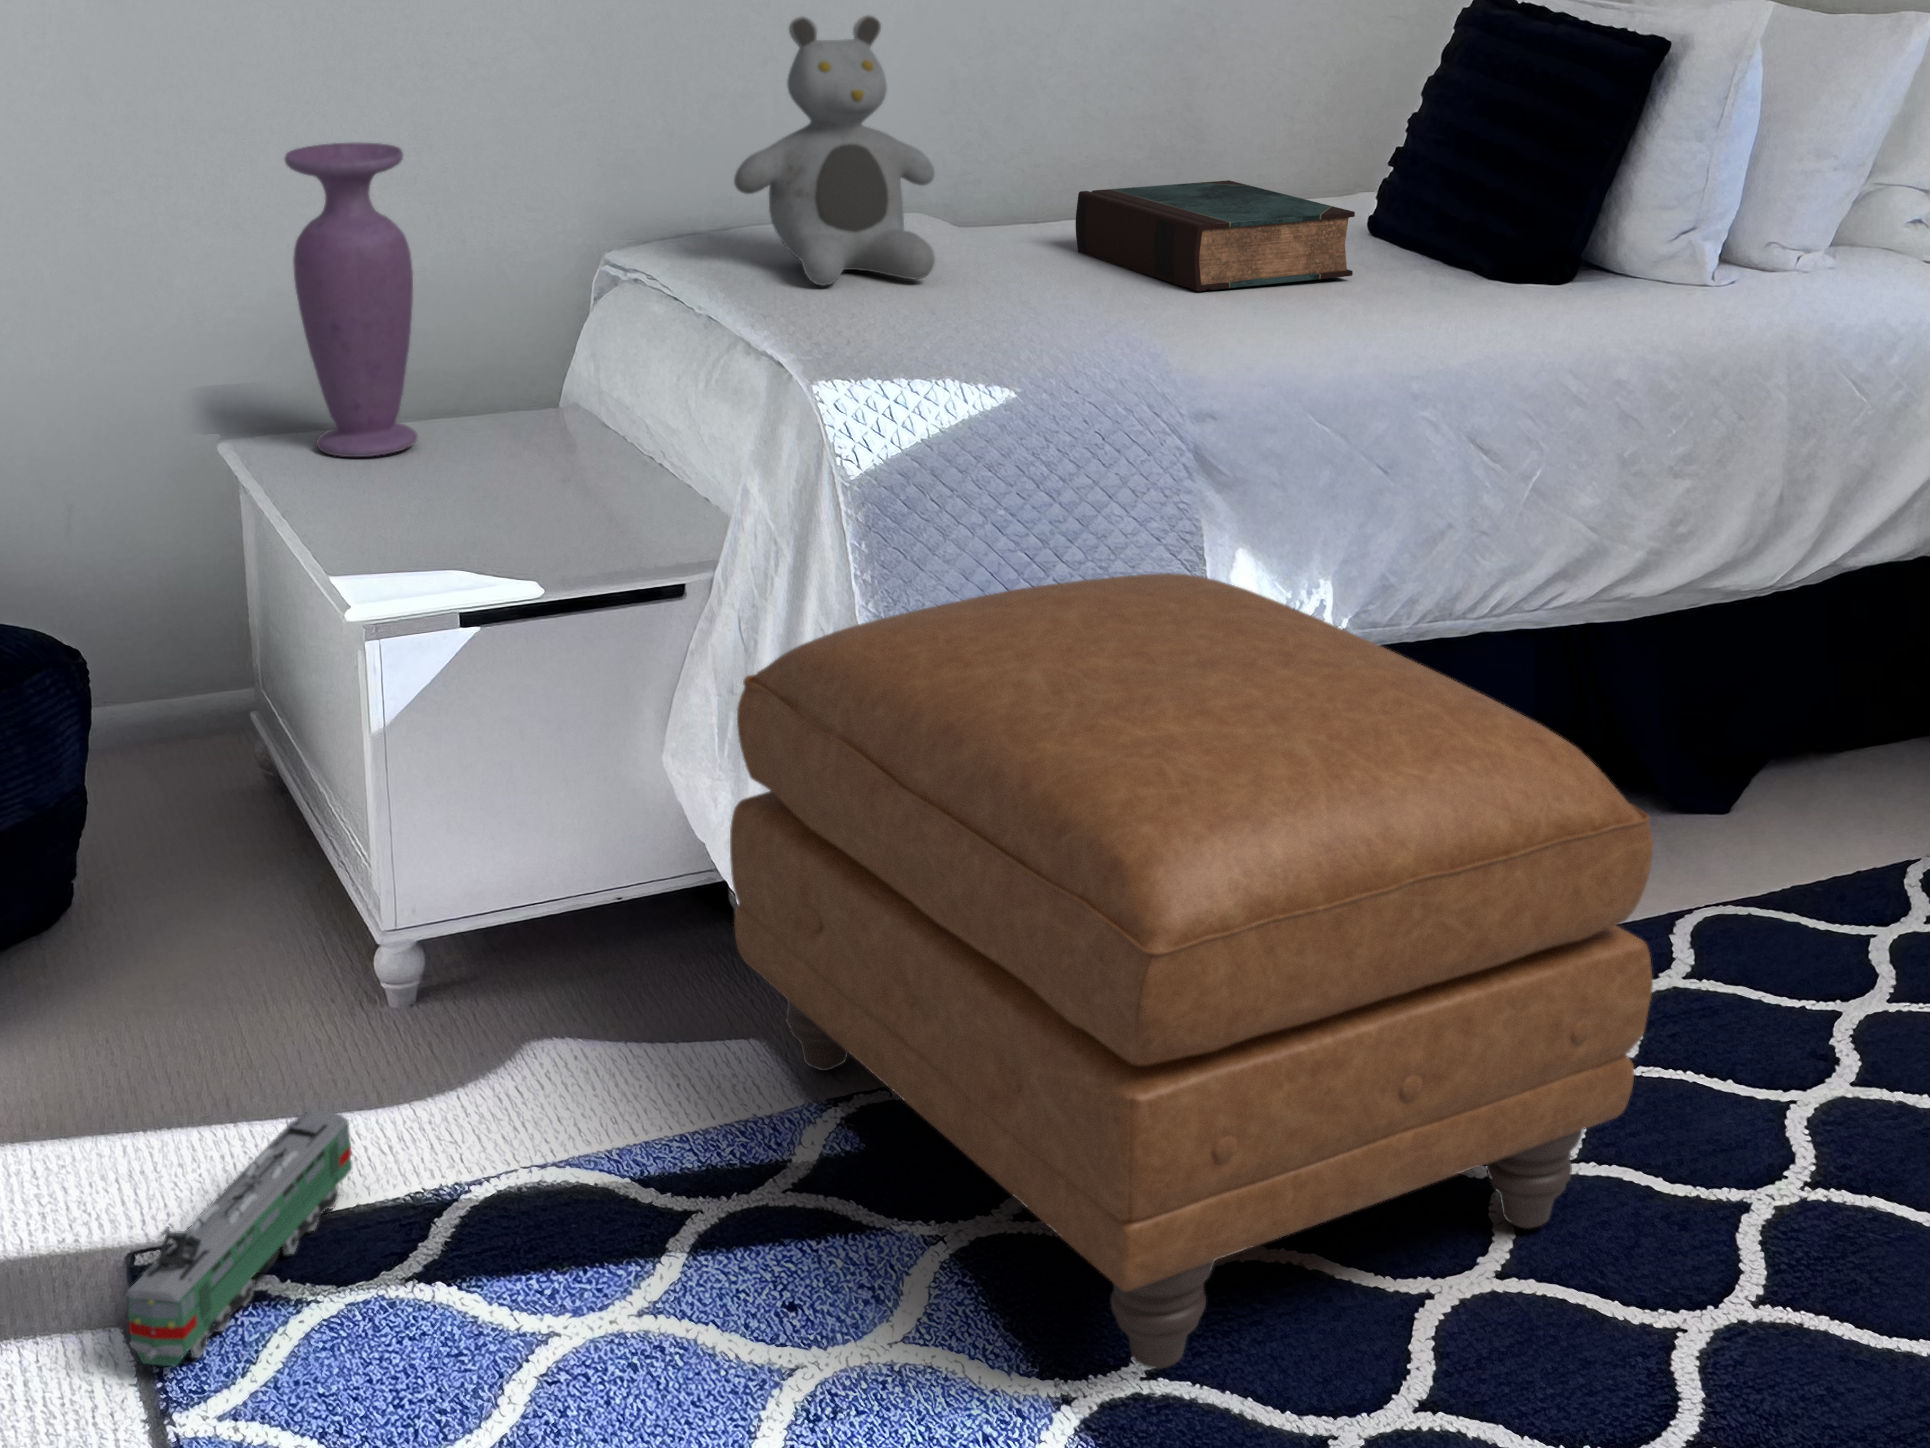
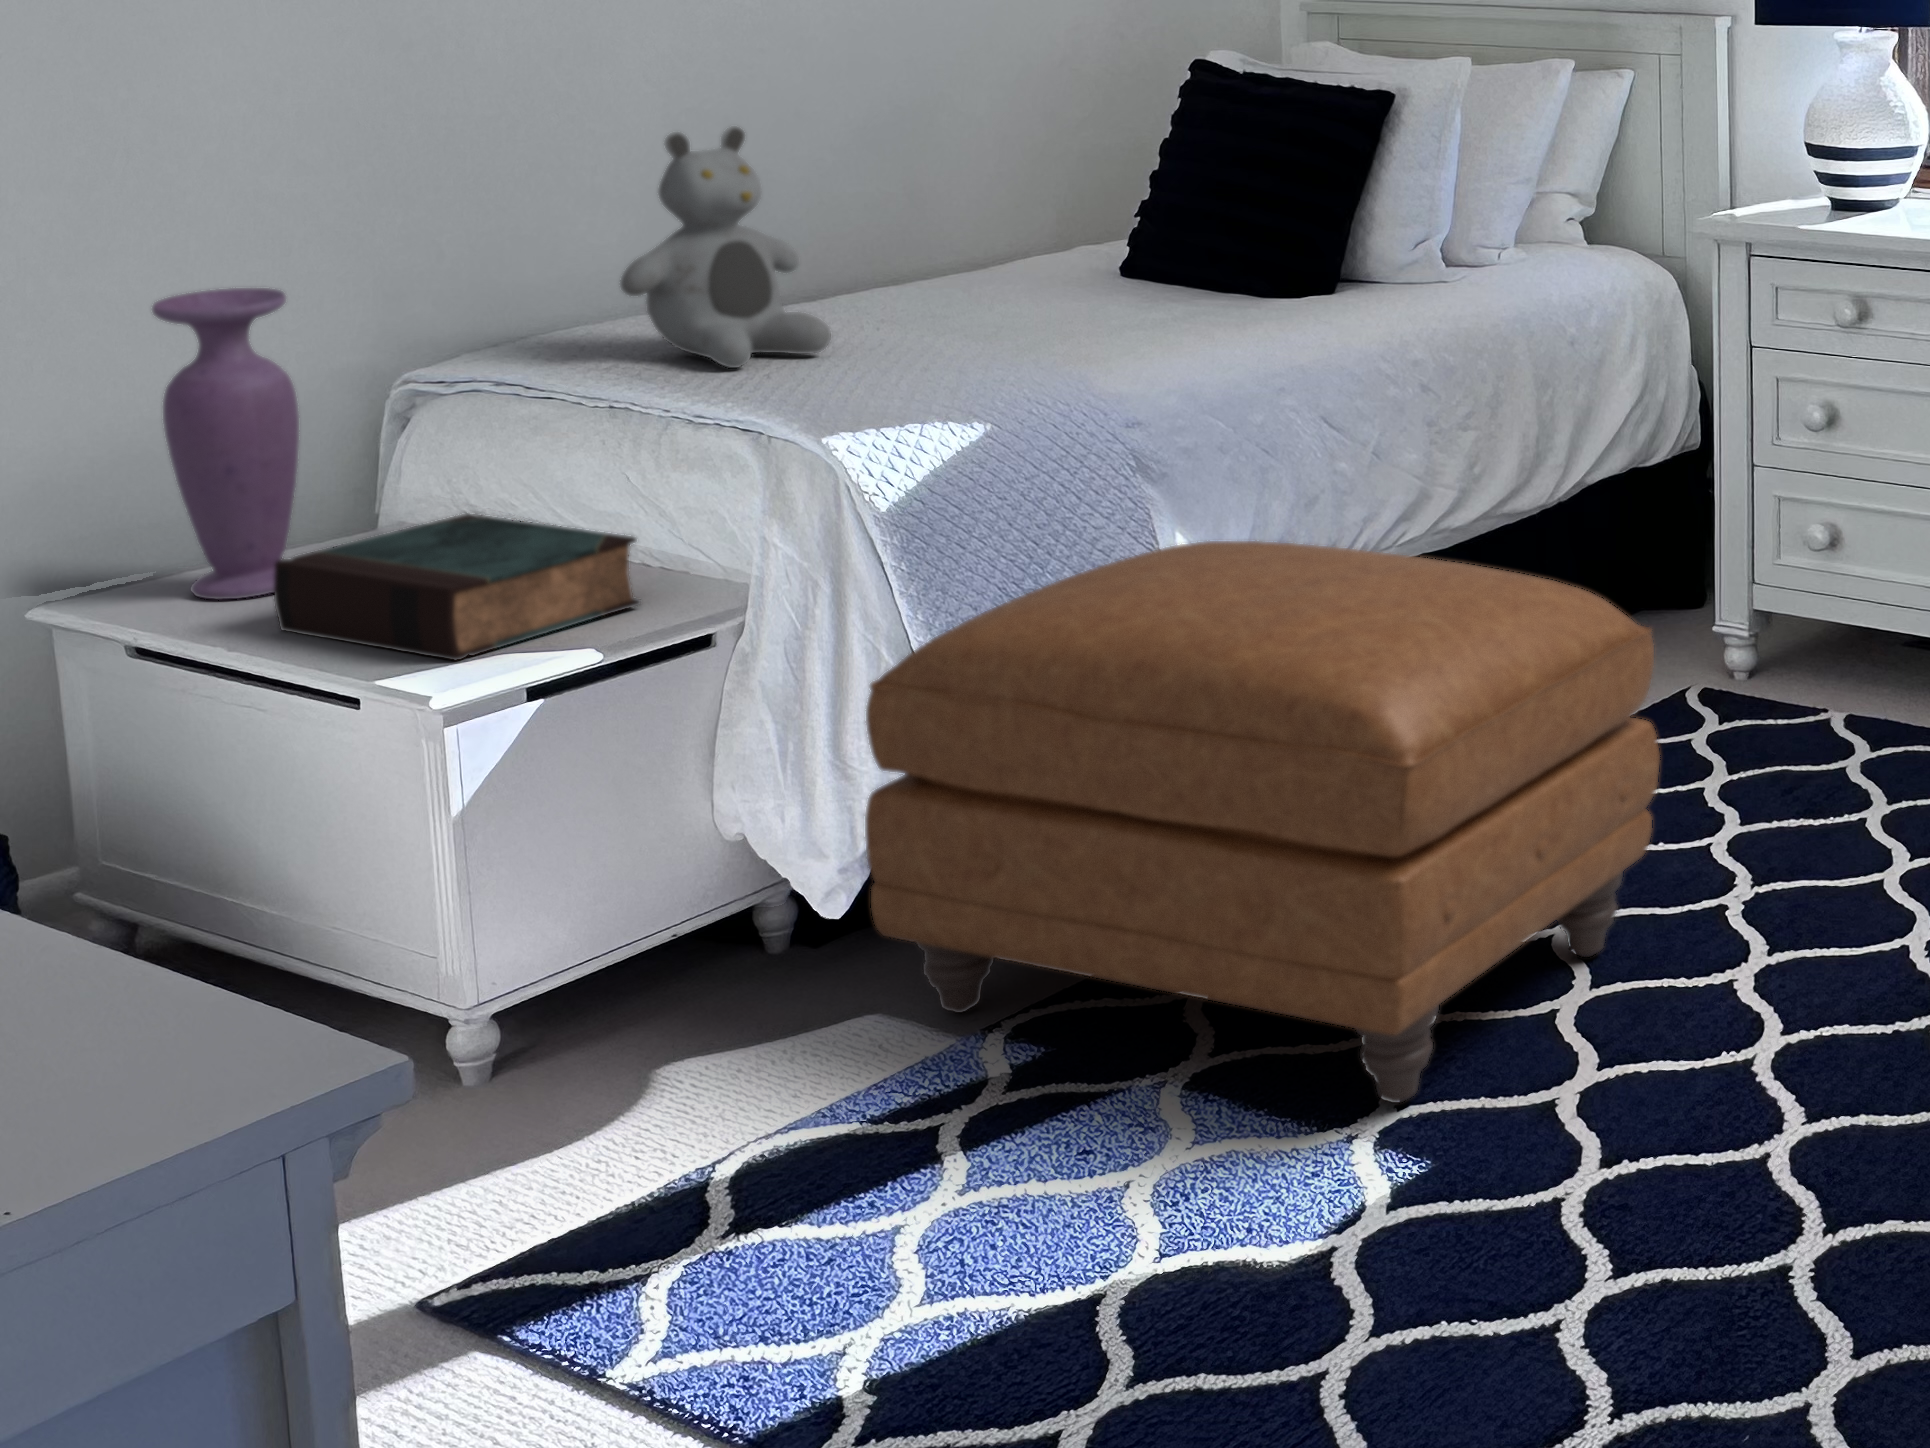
book: present [1076,180,1355,291] -> present [274,514,640,660]
toy train: present [126,1110,352,1367] -> none [523,1132,604,1354]

